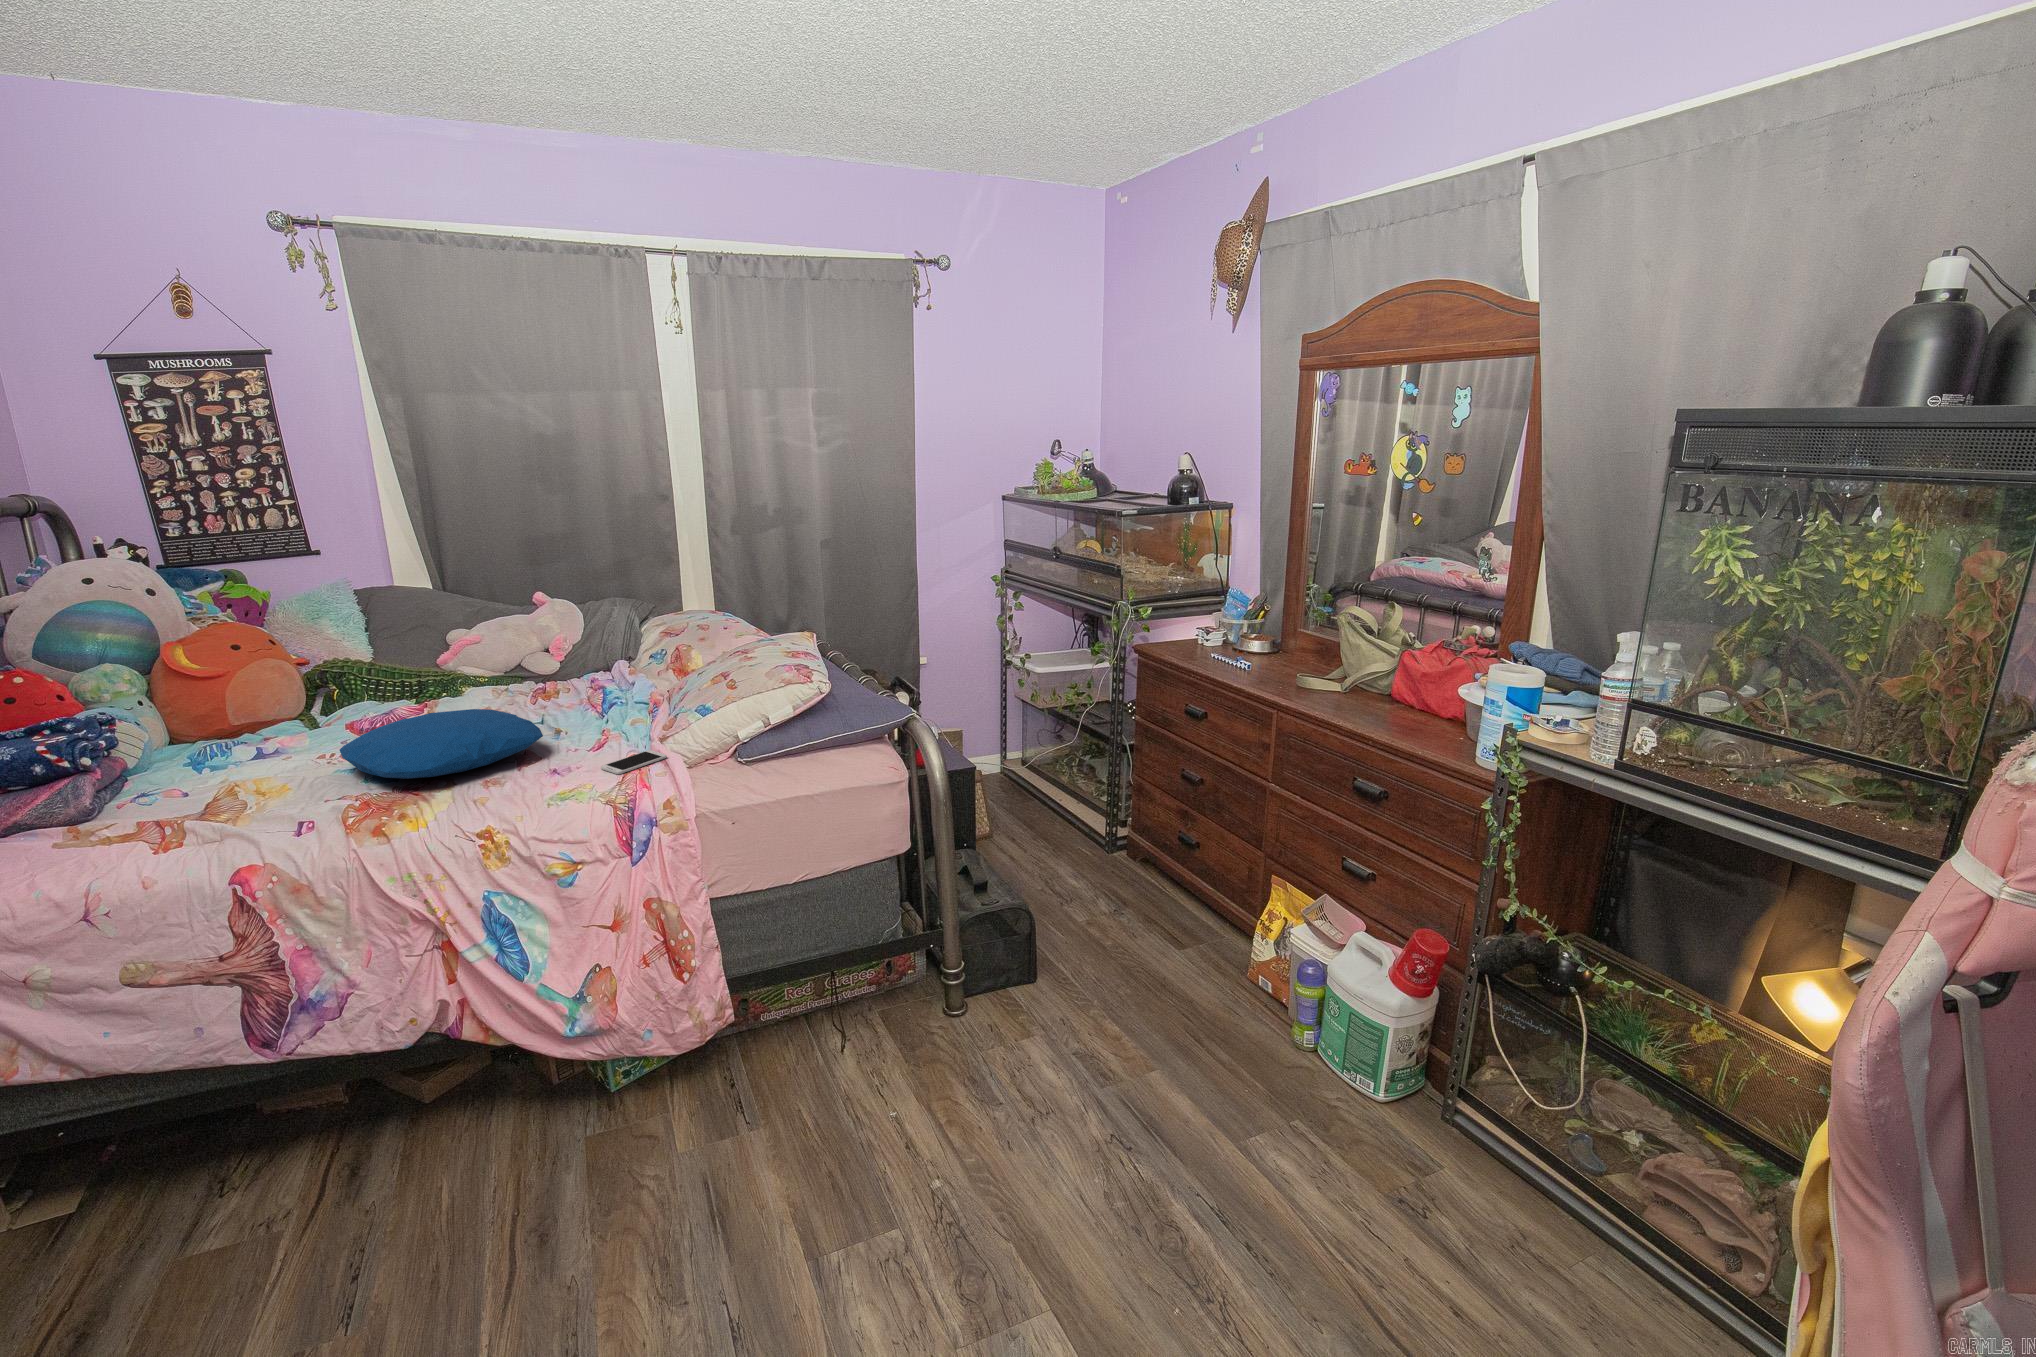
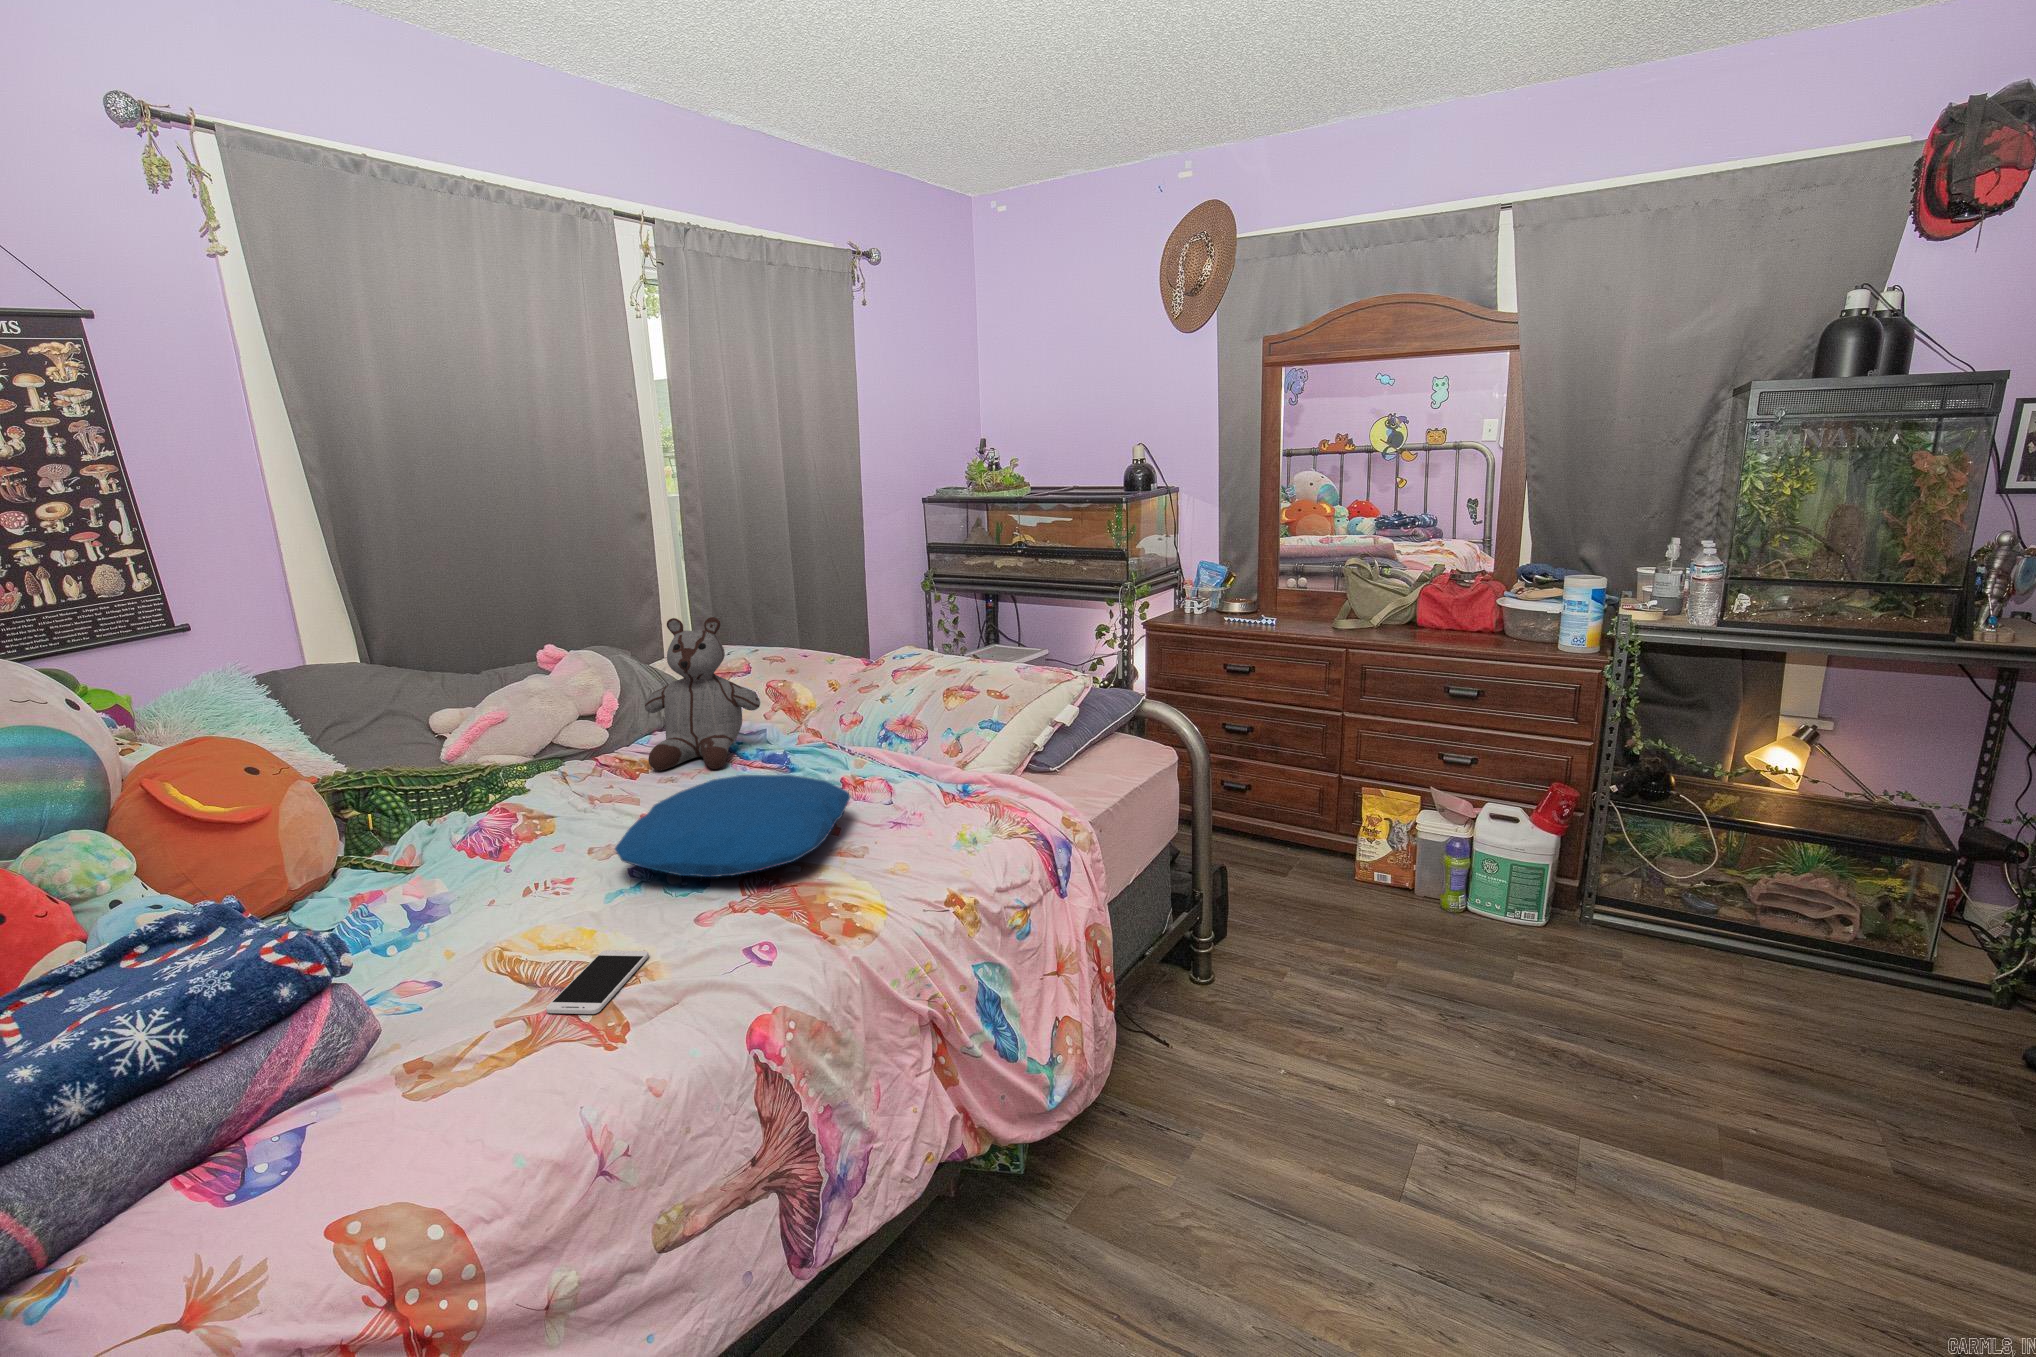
stuffed bear: none [523,583,615,703] -> present [645,617,760,770]
smartphone: present [601,750,667,774] -> present [546,950,649,1014]

